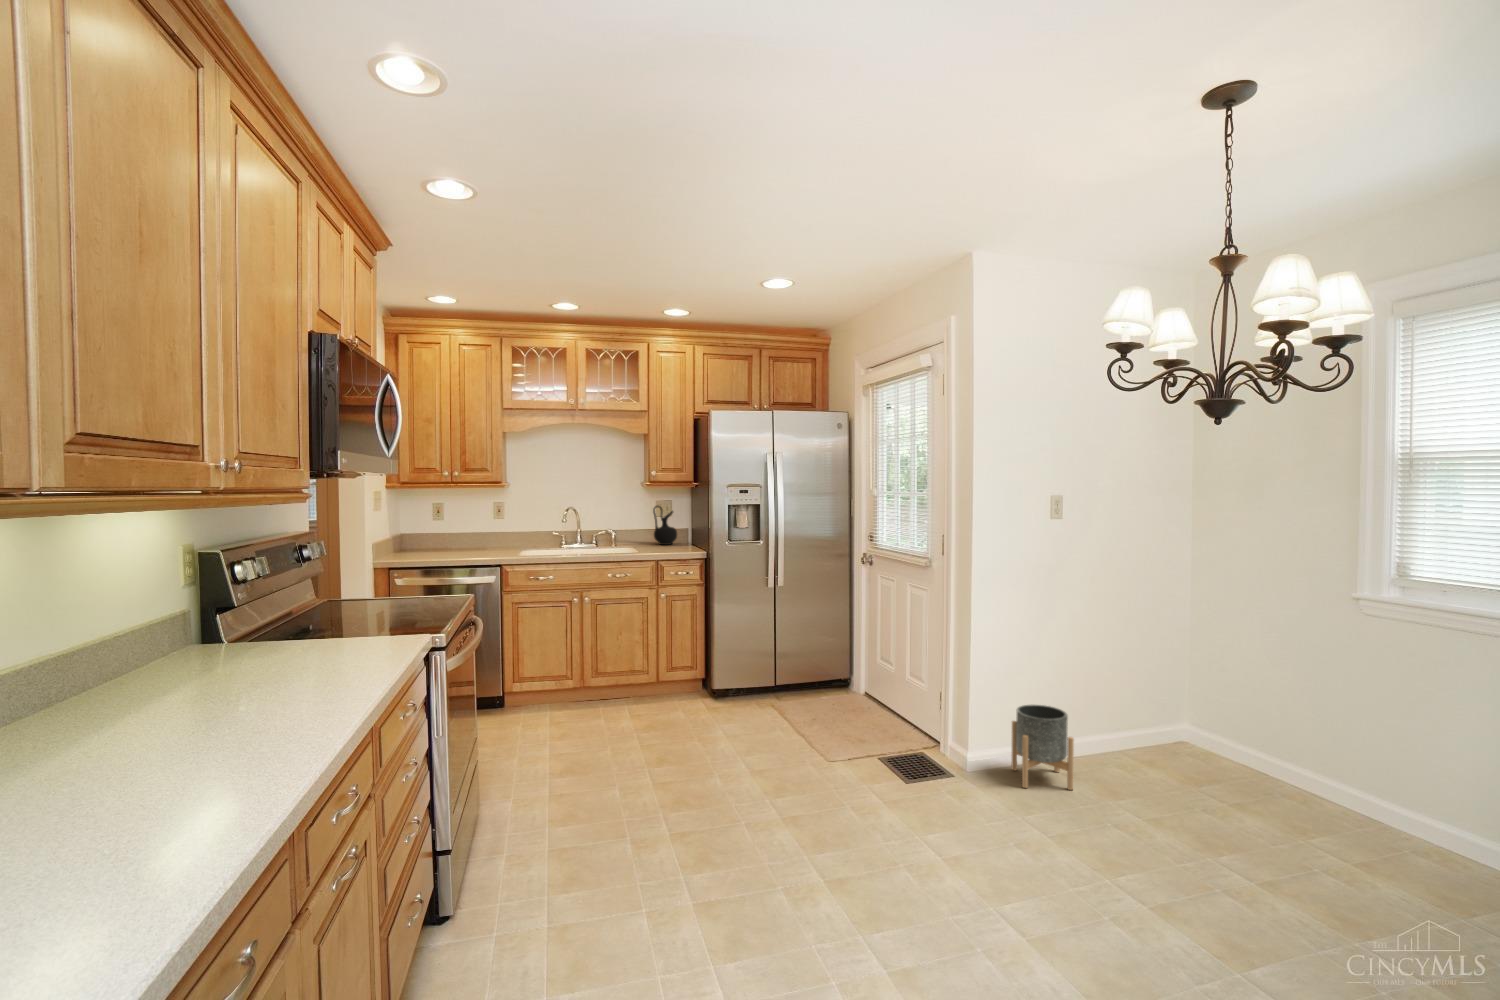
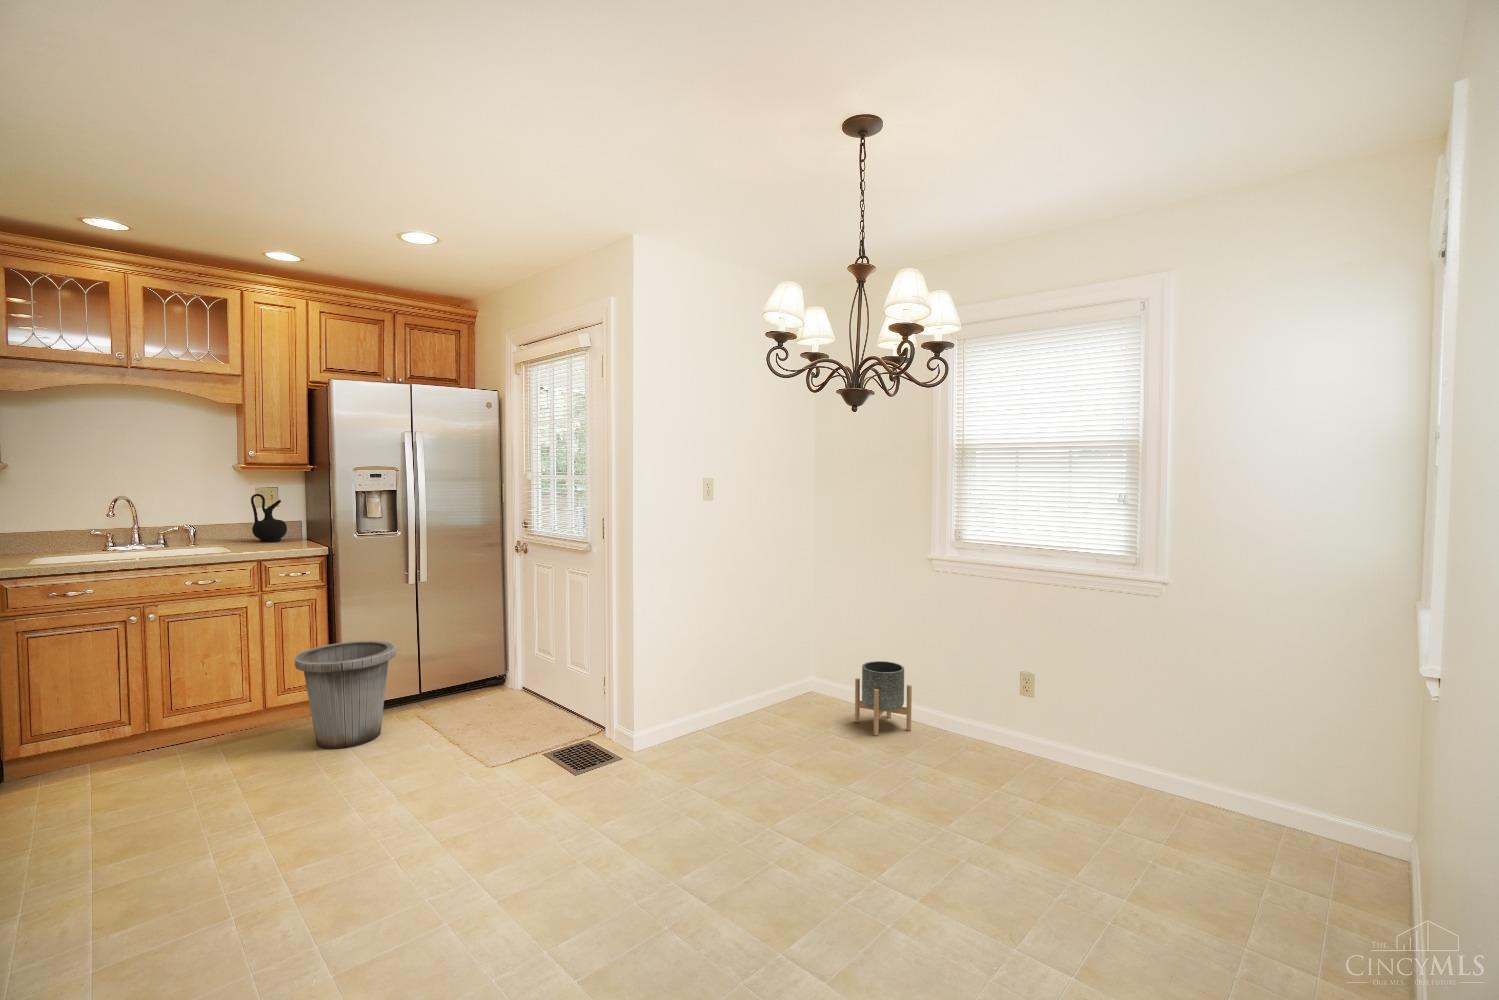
trash can: none [680,634,755,724] -> present [295,641,396,749]
planter: present [1012,705,1074,790] -> present [855,661,912,736]

